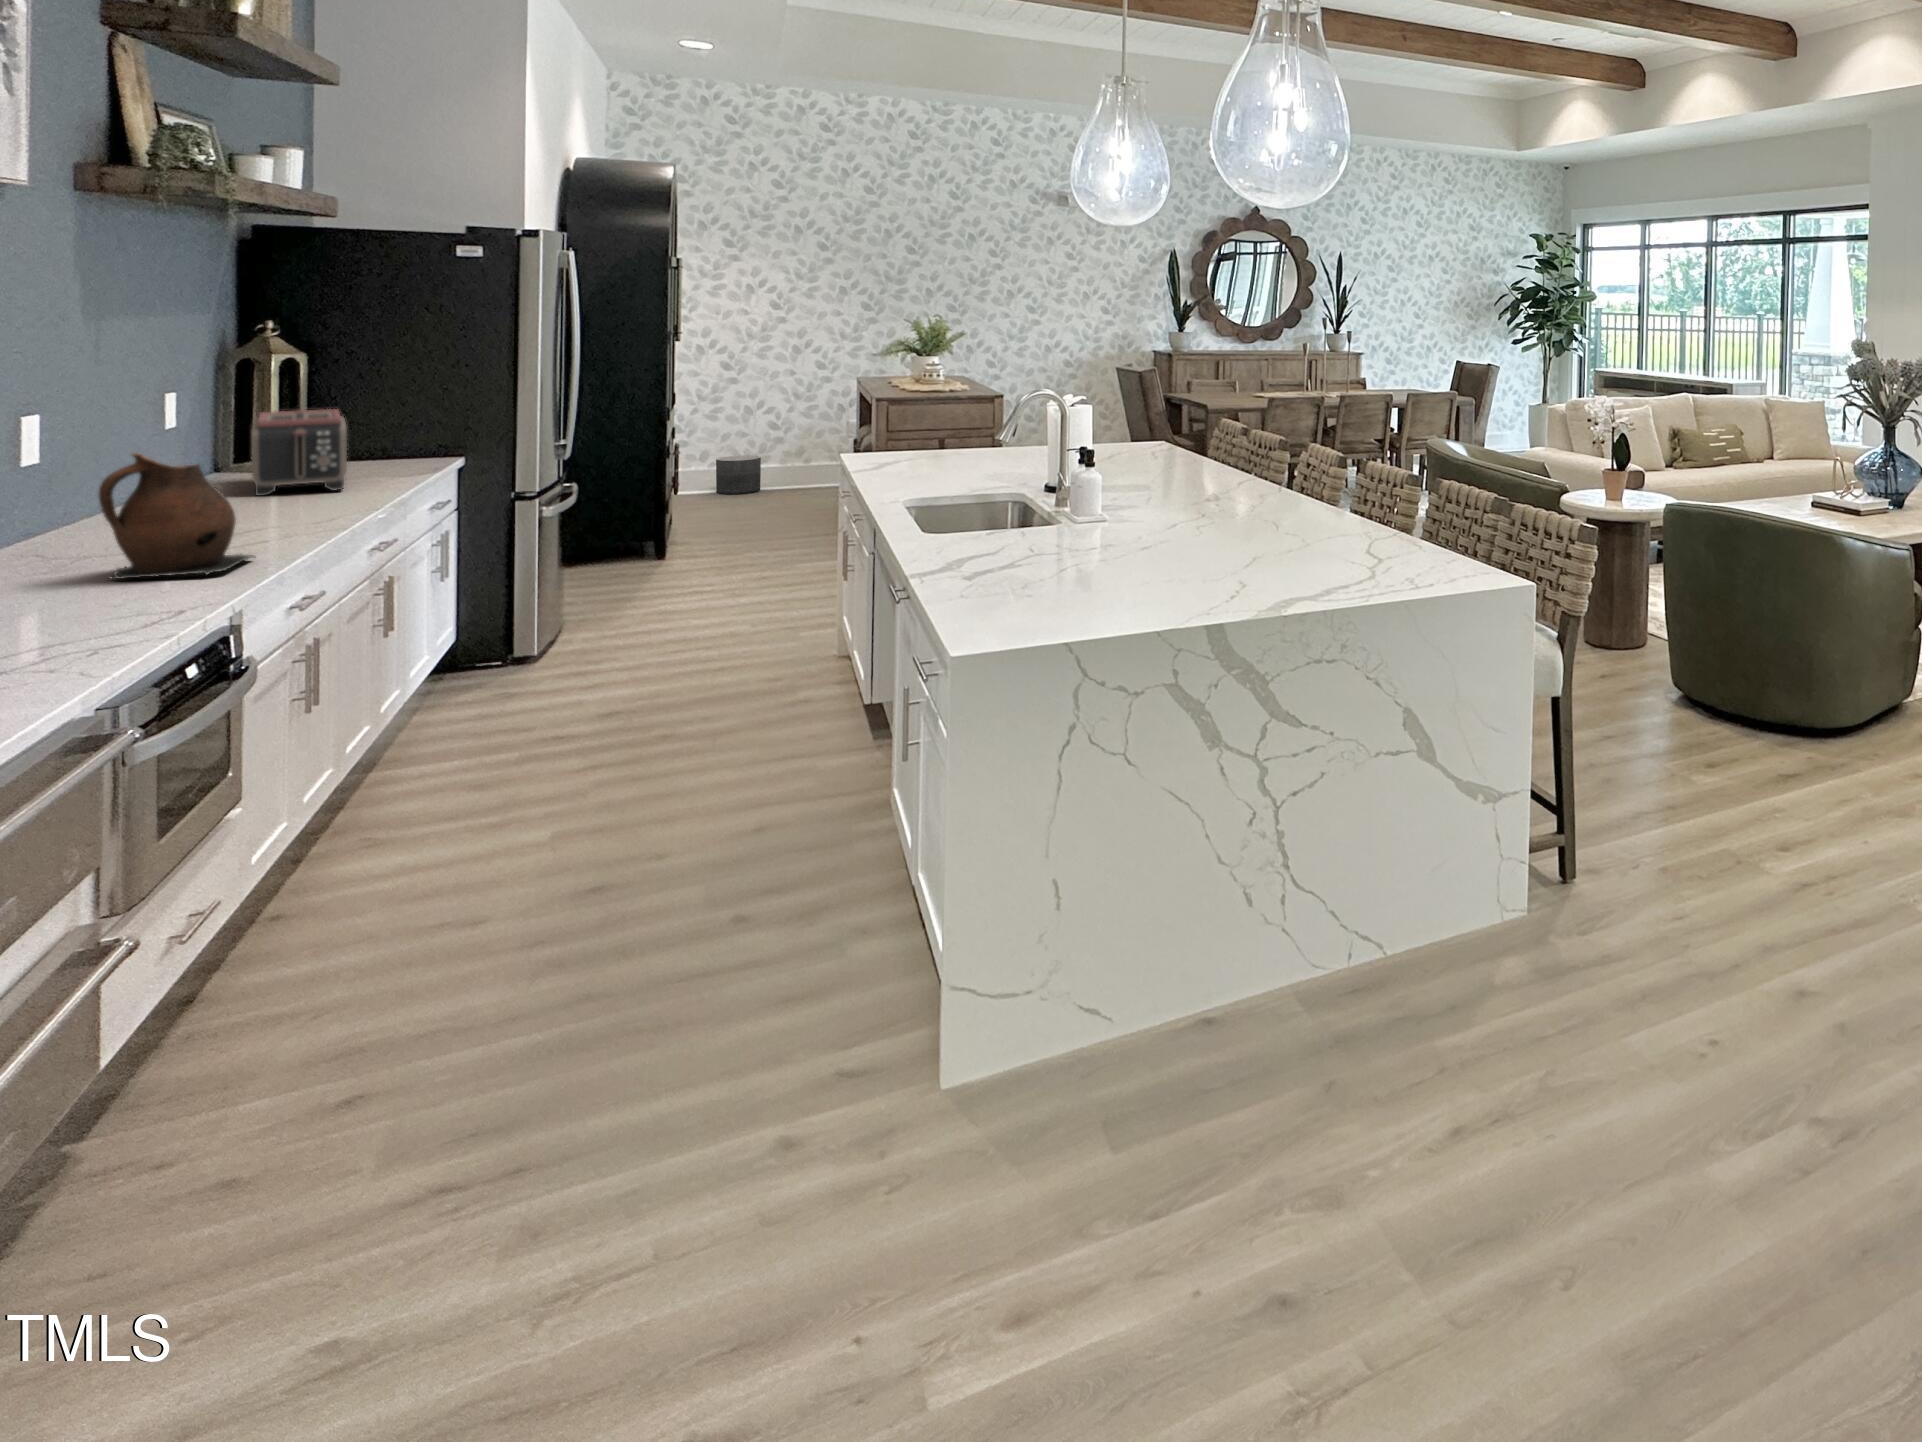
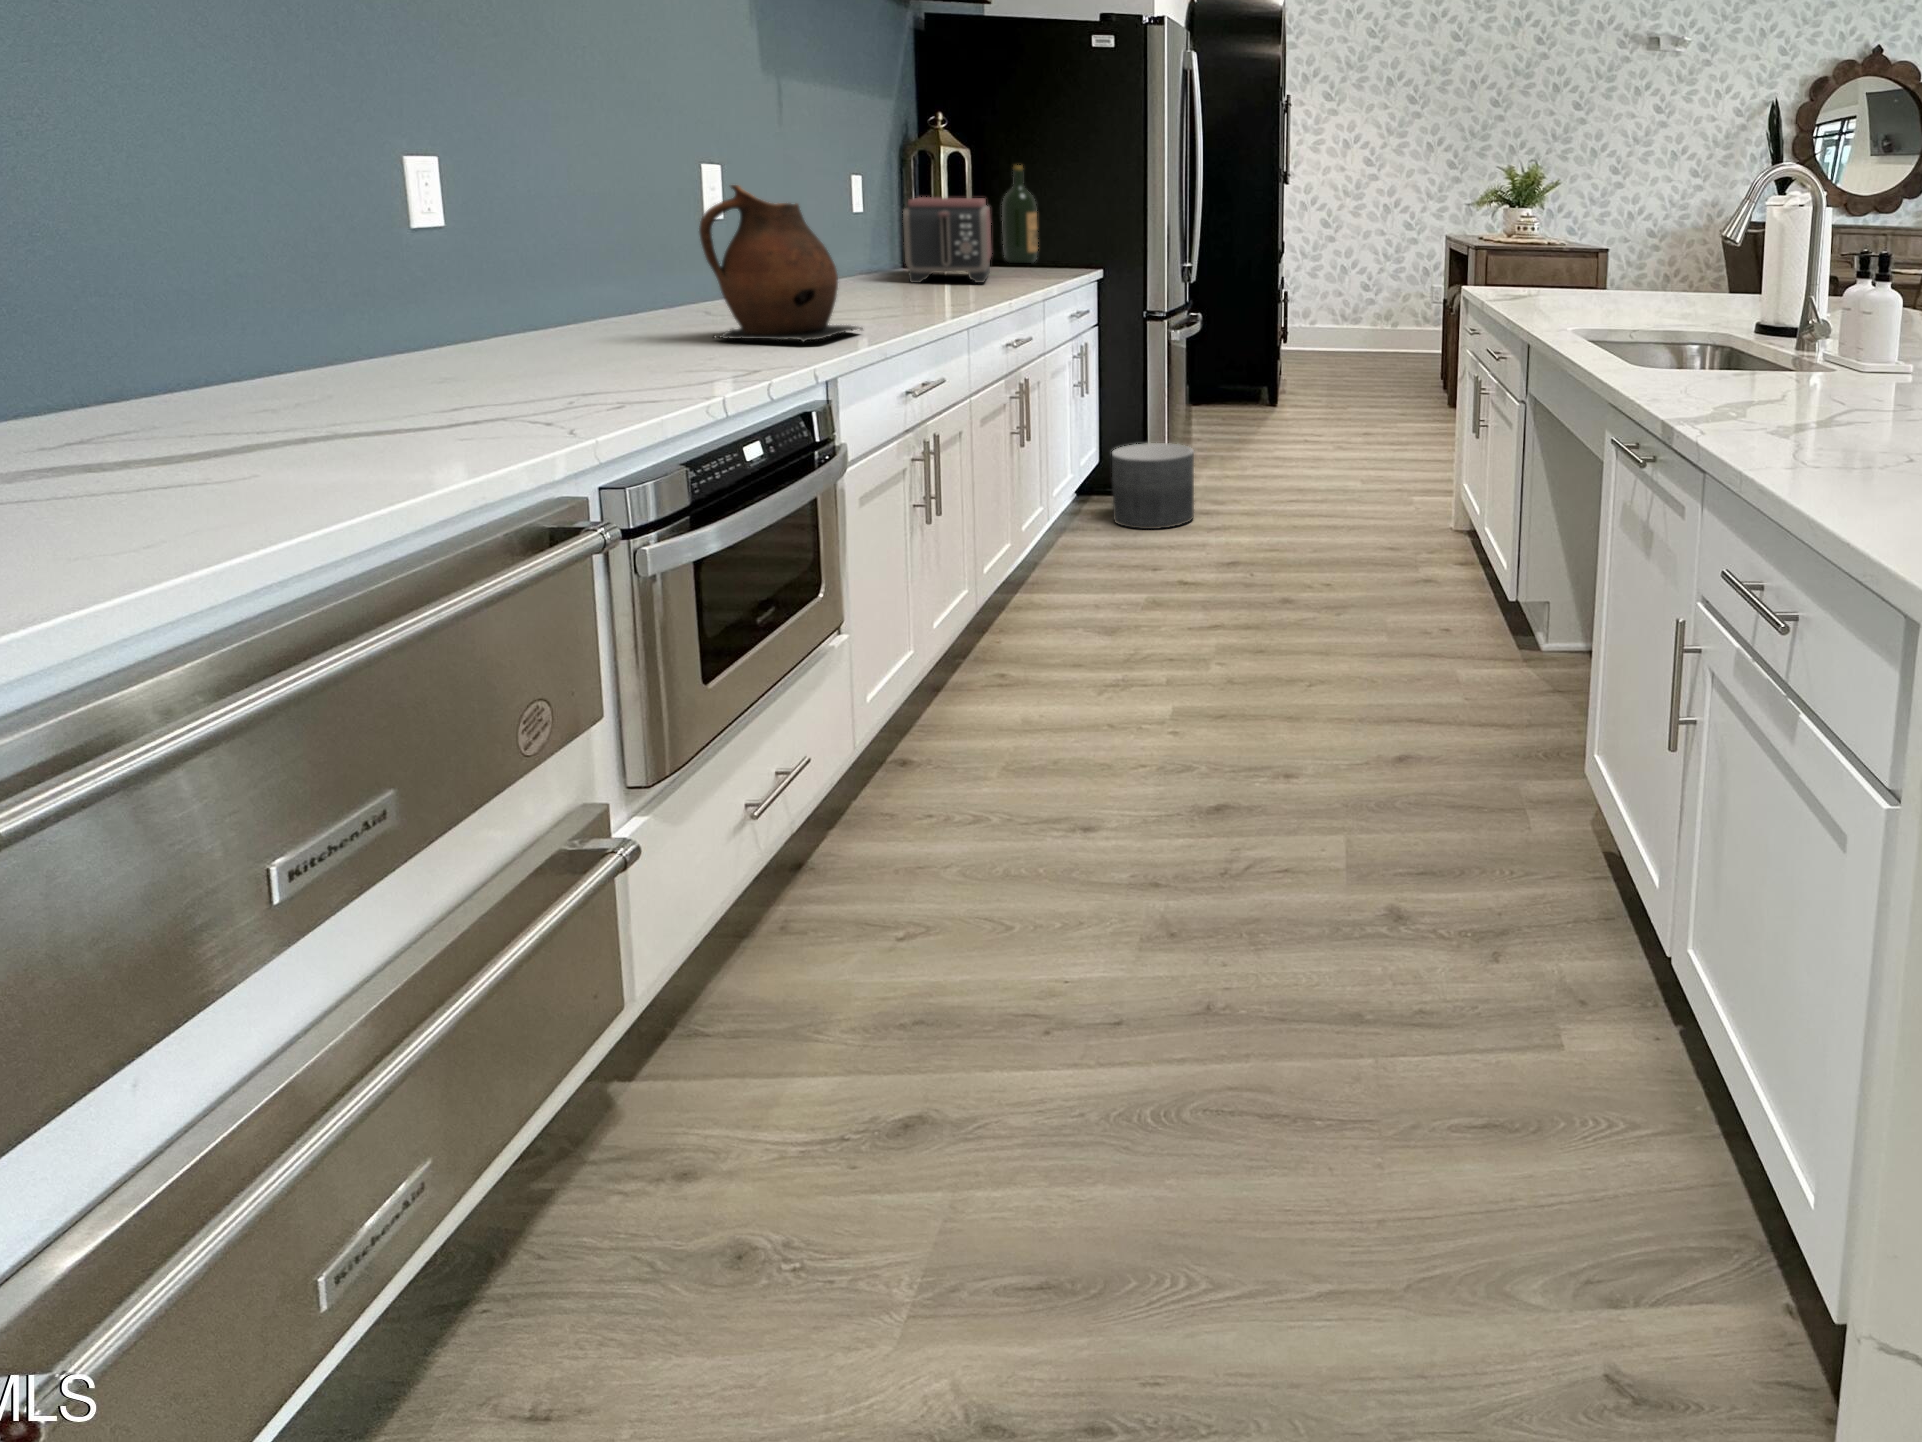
wine bottle: none [347,367,388,459] -> present [1002,165,1038,263]
planter: present [716,455,761,494] -> present [1112,443,1194,529]

